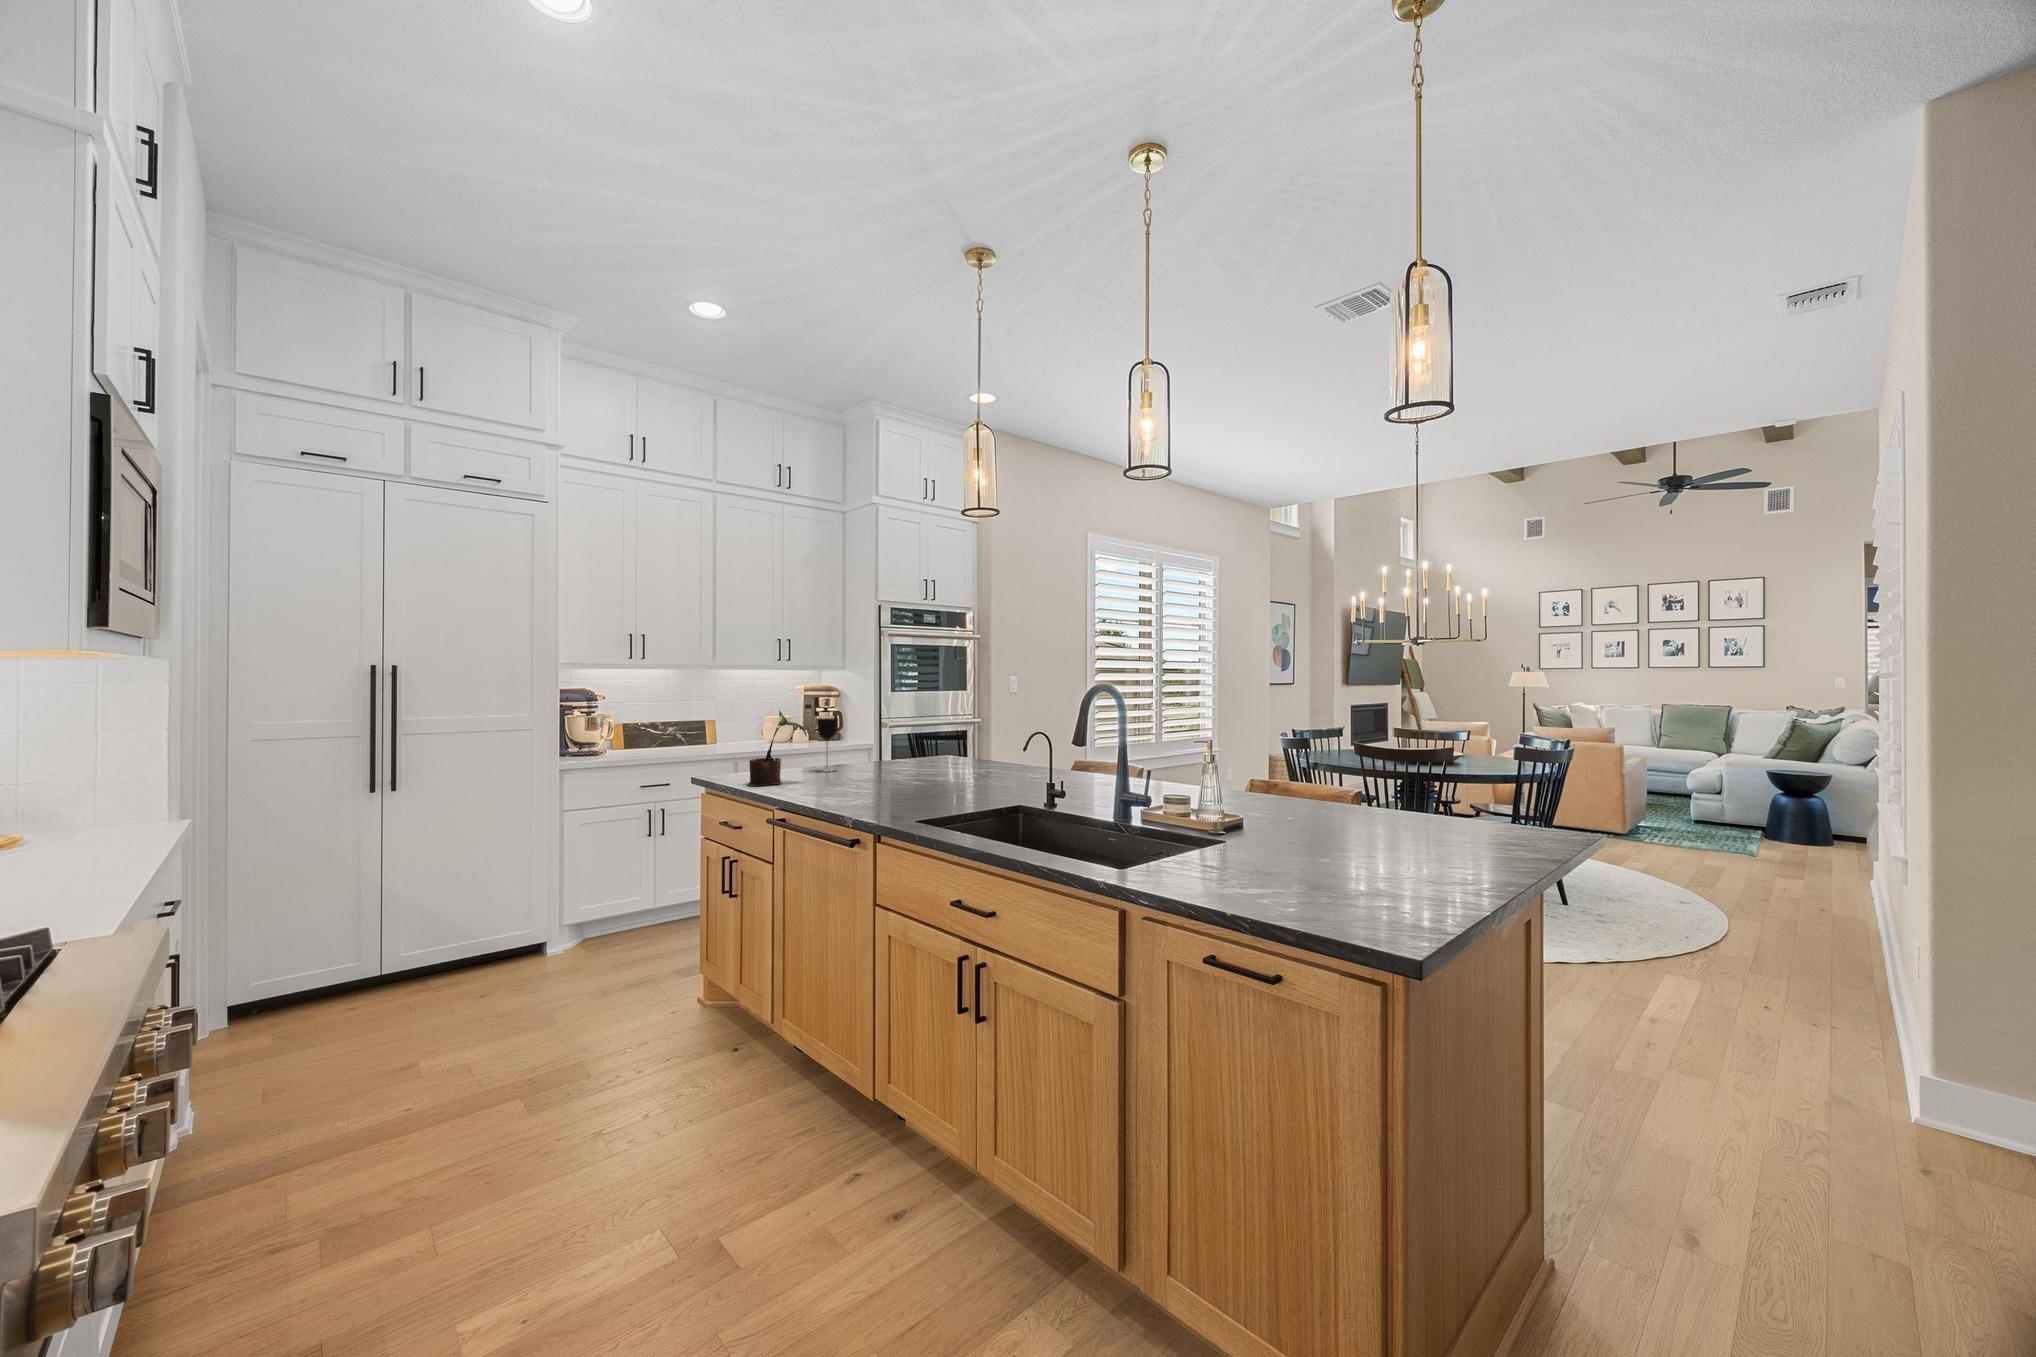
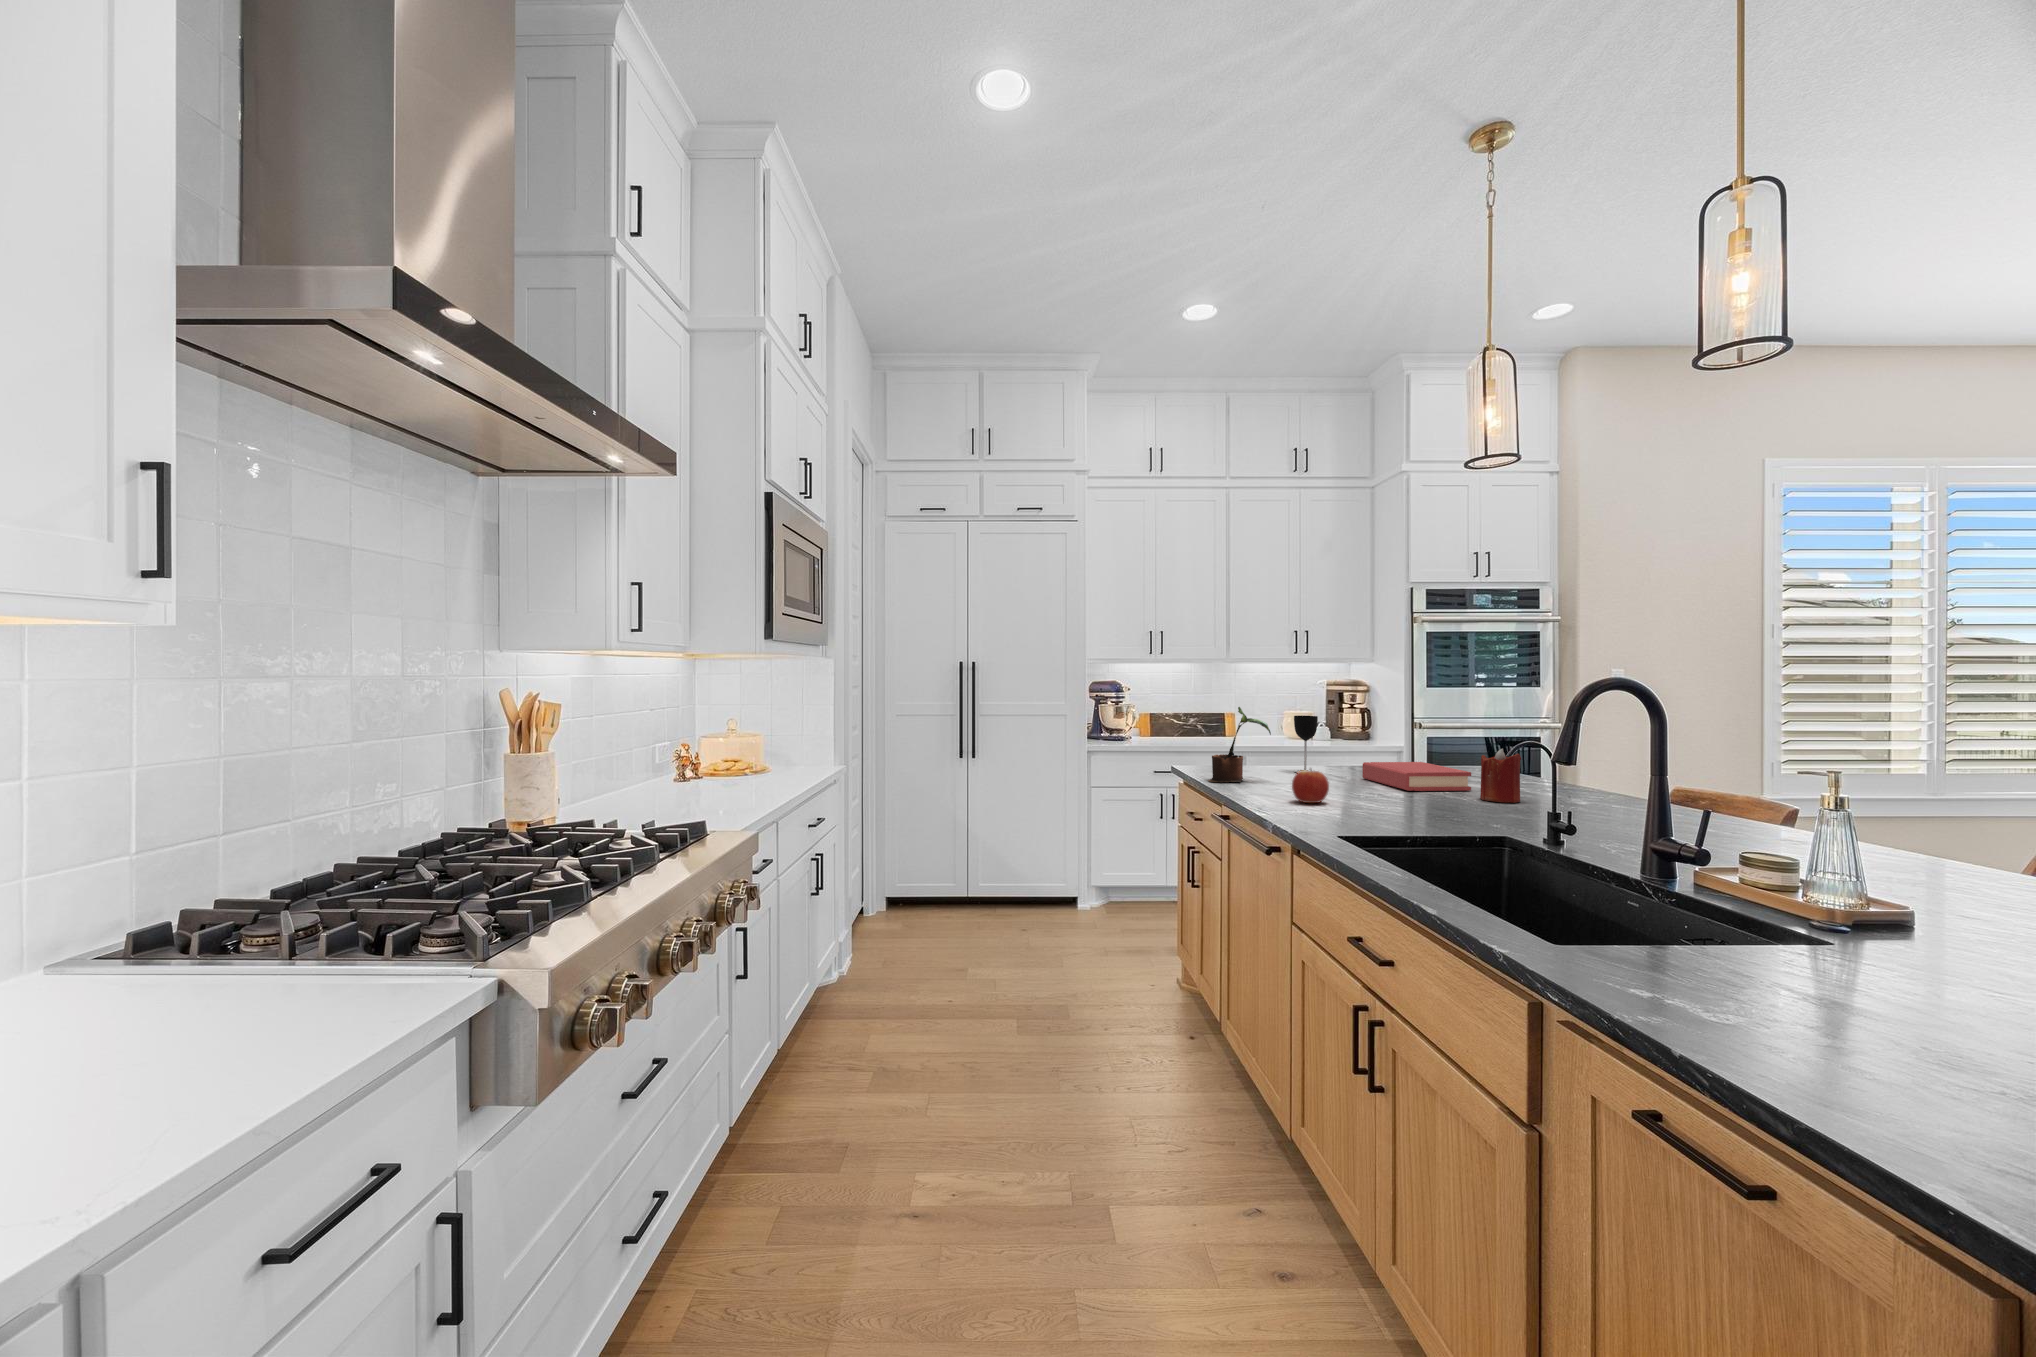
candle: none [983,737,1011,780] -> present [1480,749,1521,803]
hardback book: none [880,754,970,778] -> present [1362,762,1471,791]
apple: none [845,763,877,795] -> present [1292,770,1329,803]

